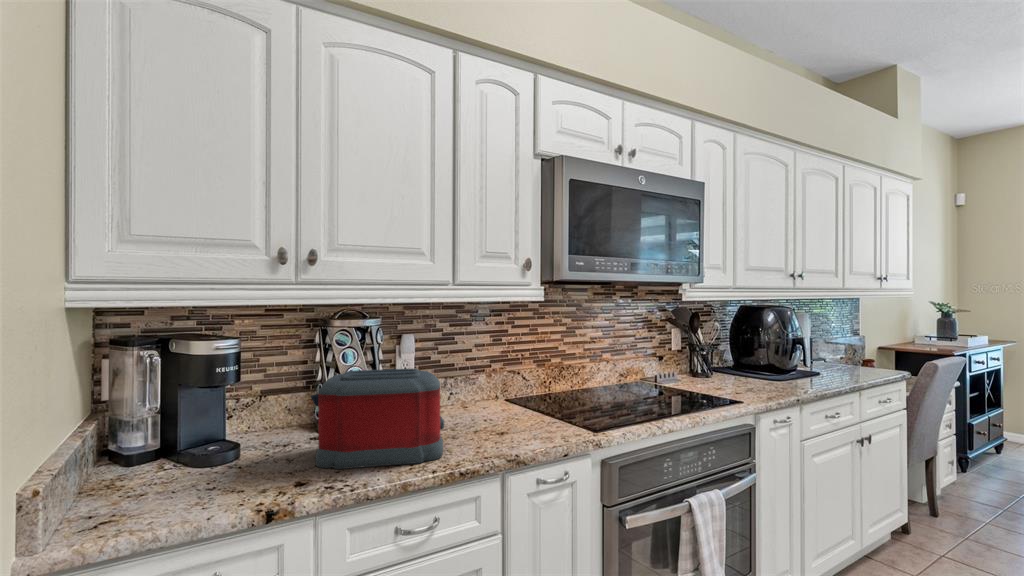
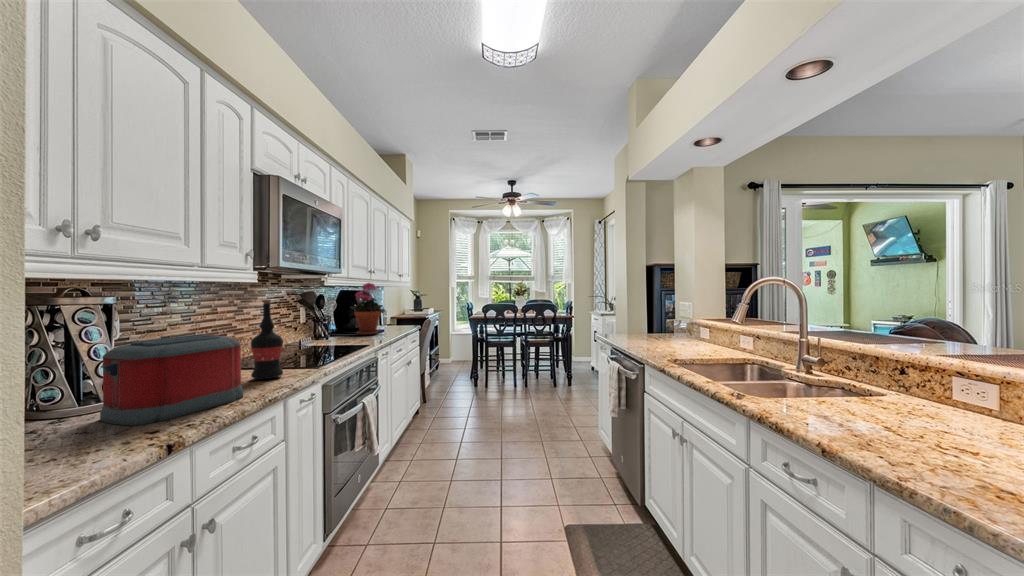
potted plant: none [743,294,802,380] -> present [350,283,385,335]
wine bottle: none [497,327,534,436] -> present [251,300,283,379]

